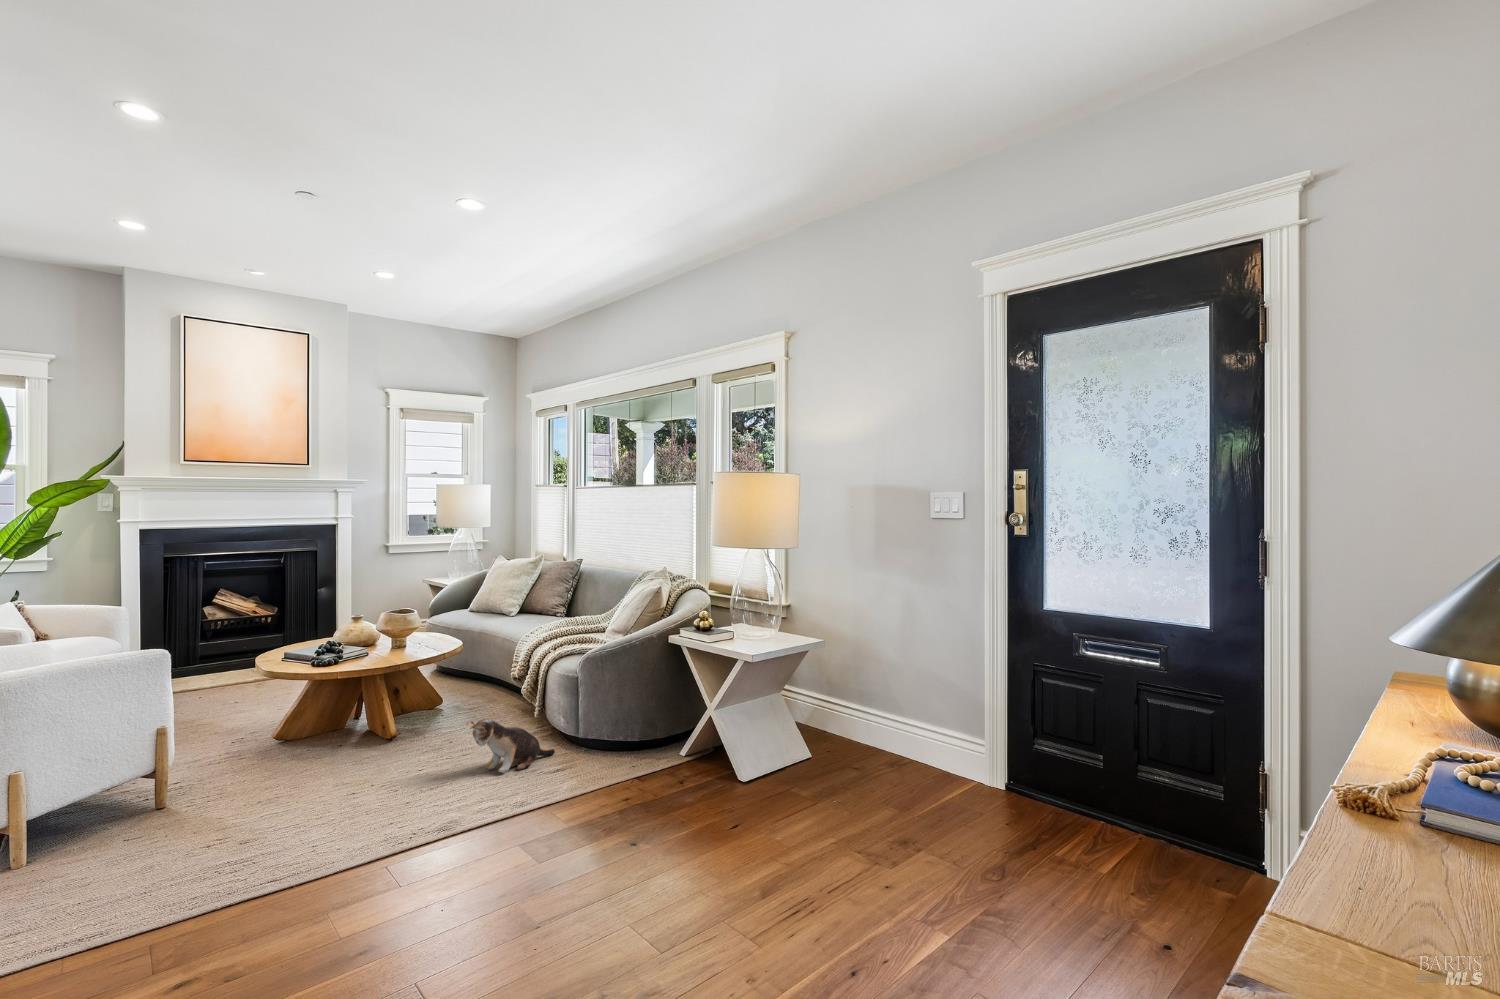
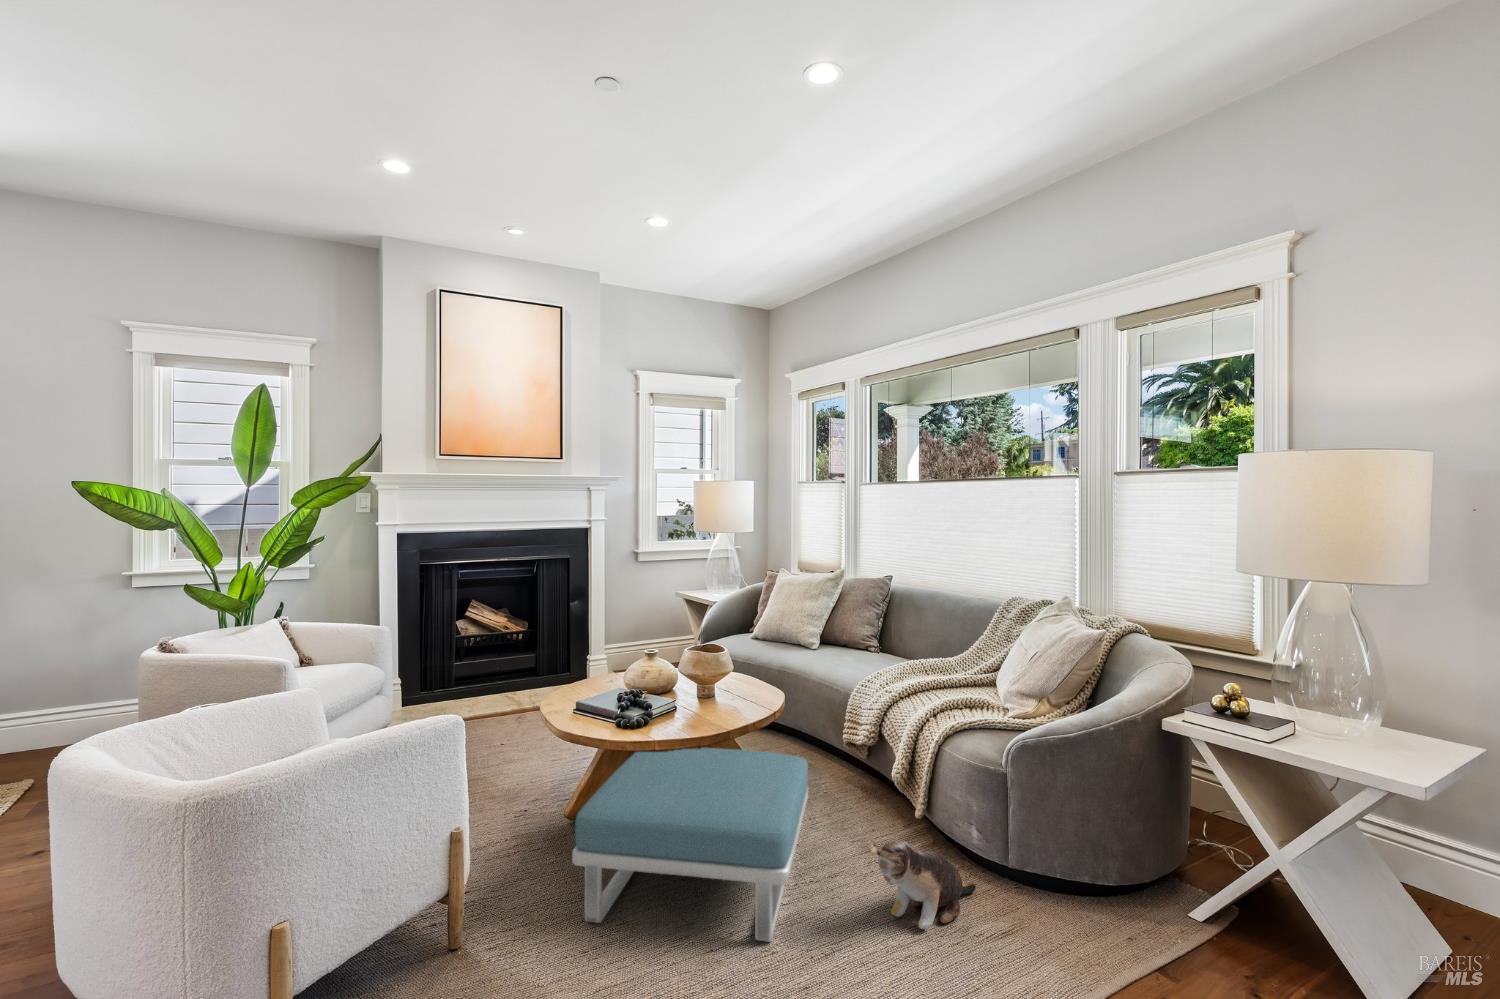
footstool: none [253,679,457,788] -> present [572,748,808,942]

